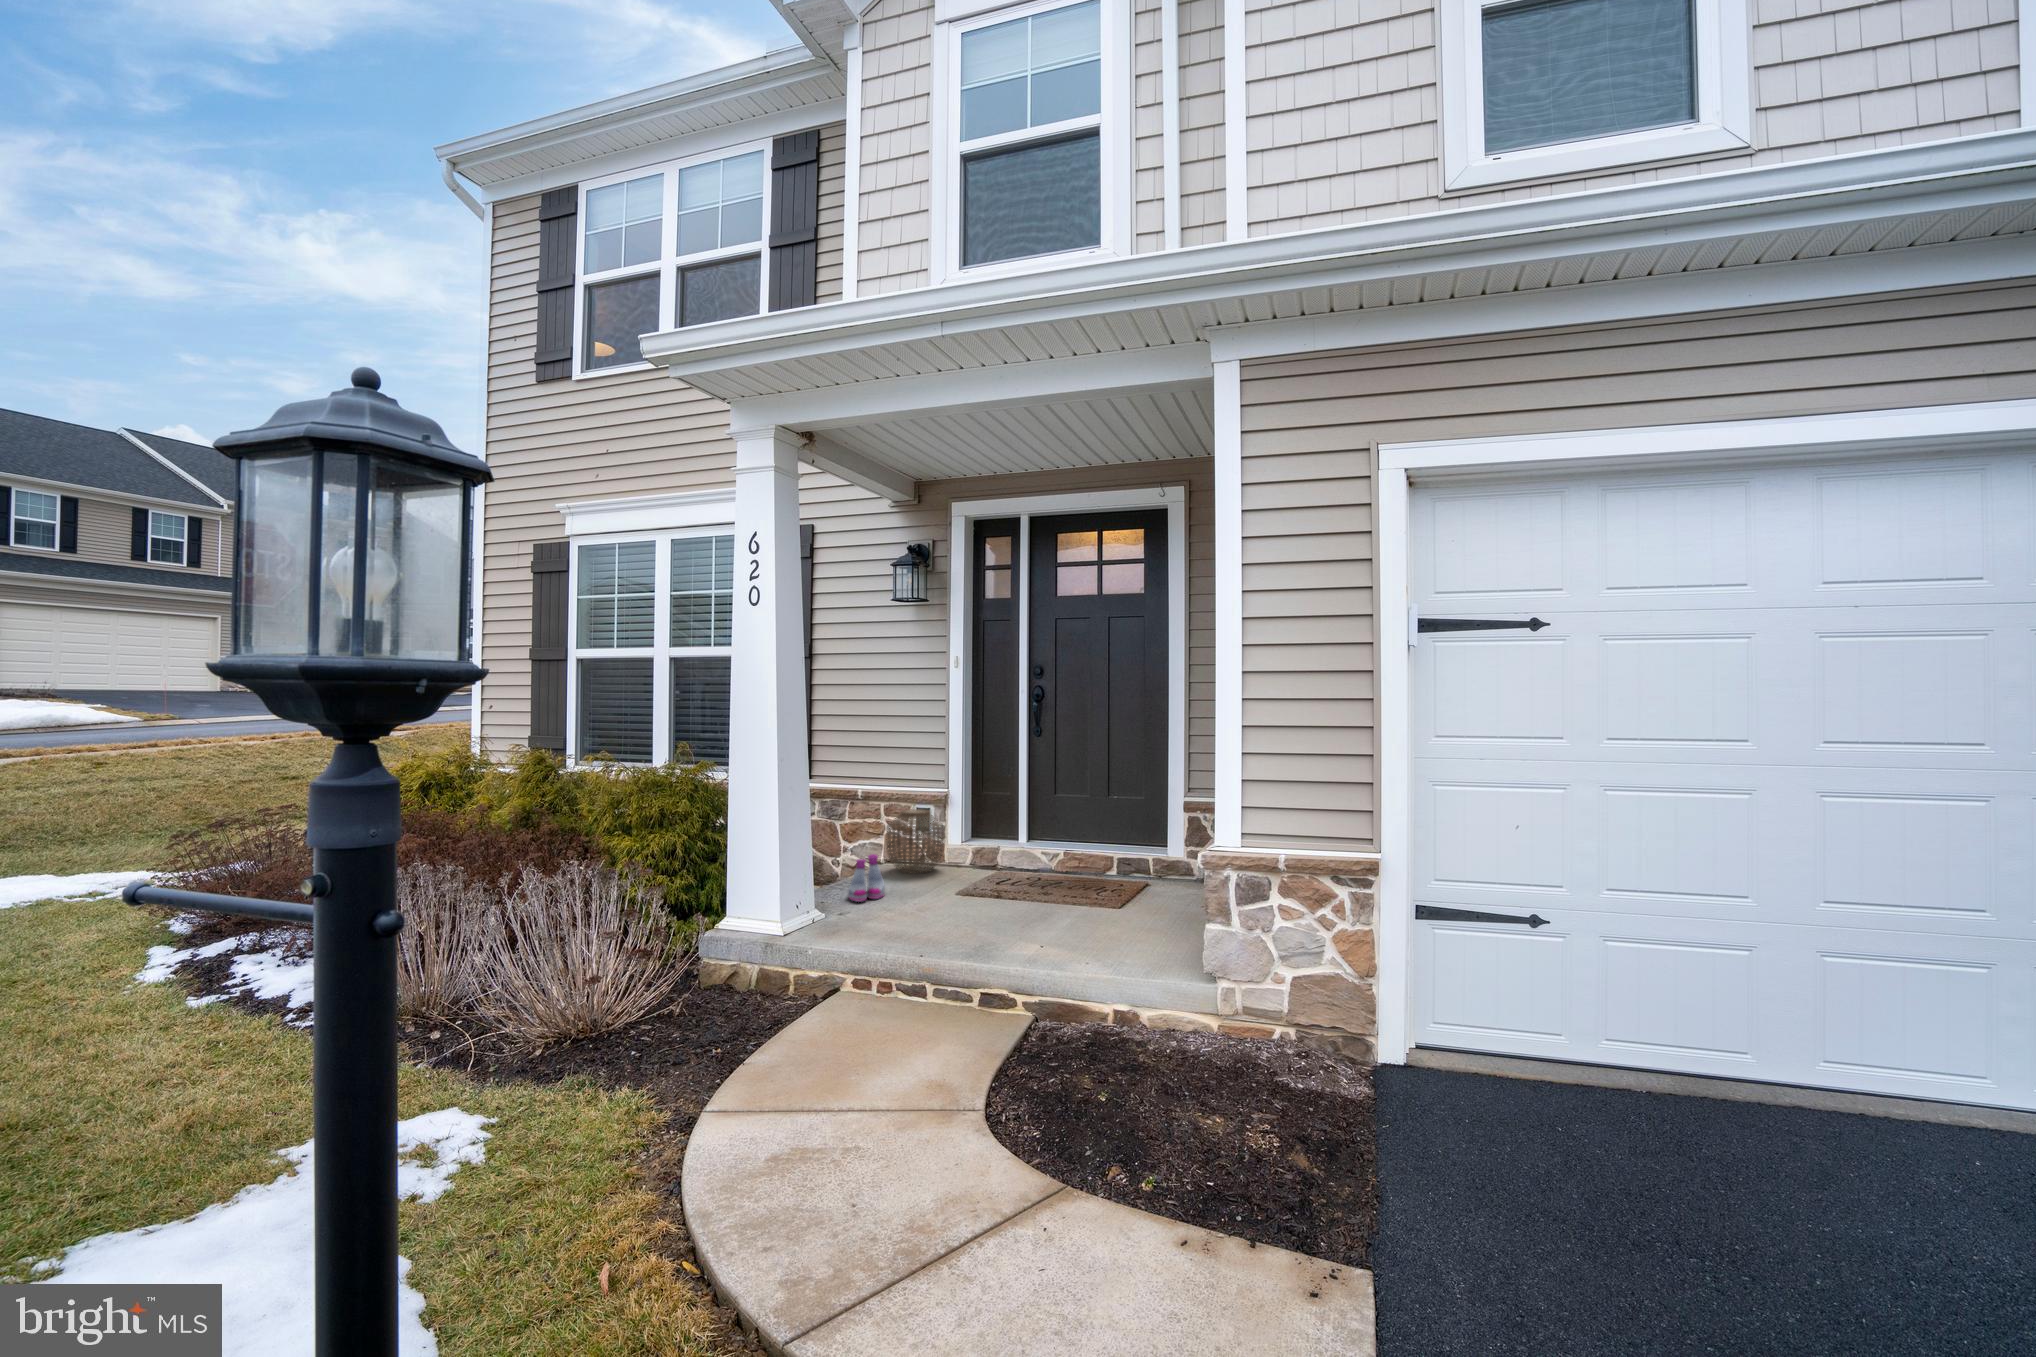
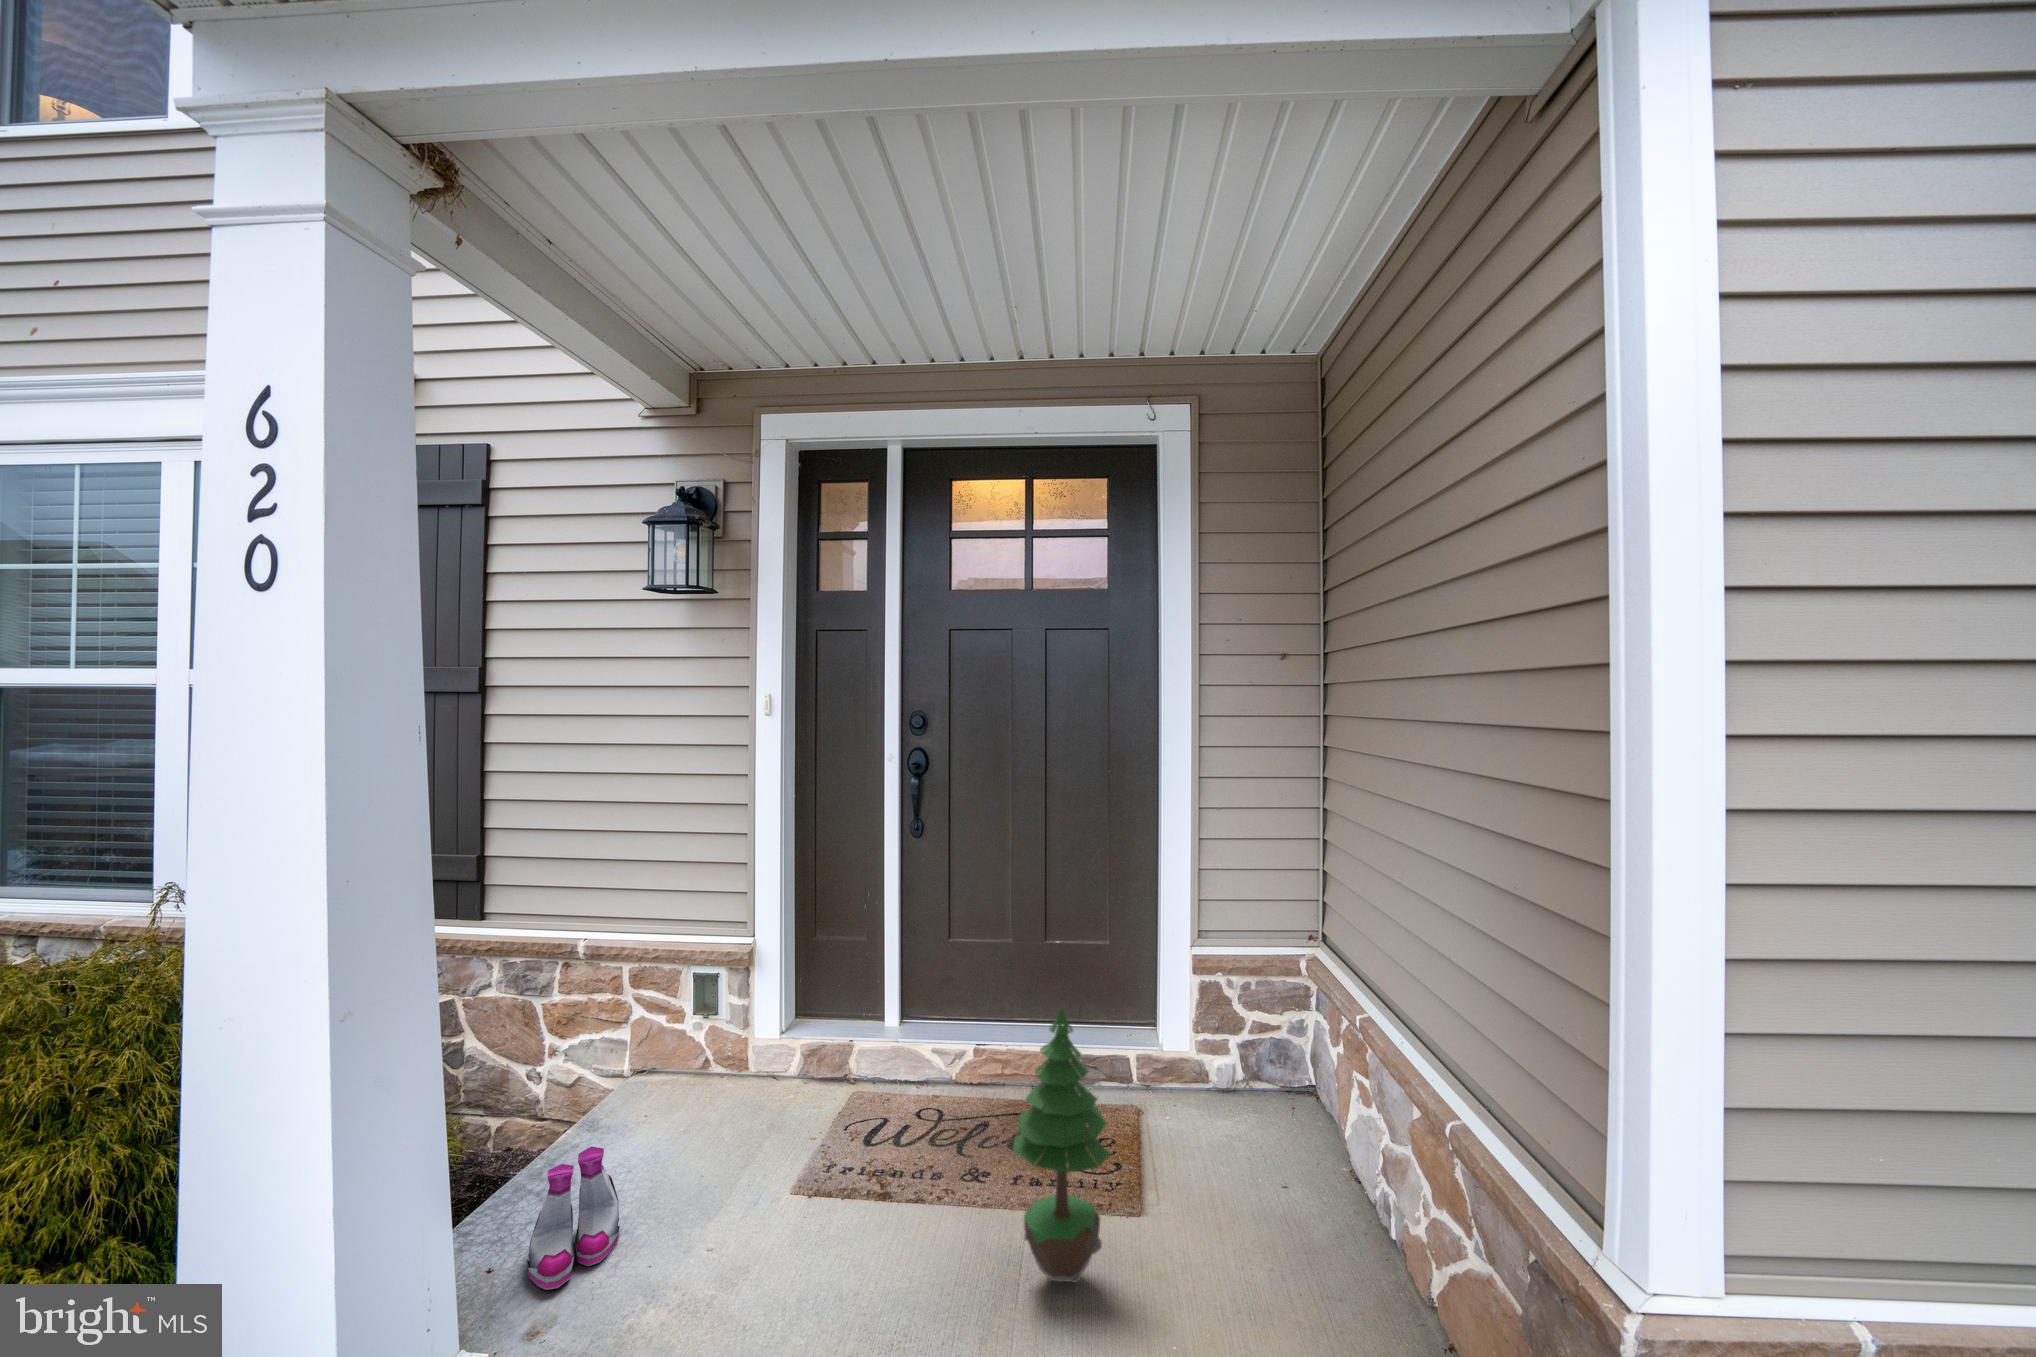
potted tree: none [1053,787,1098,913] -> present [1013,1008,1109,1282]
woven basket: present [886,809,944,873] -> none [631,984,749,1122]

